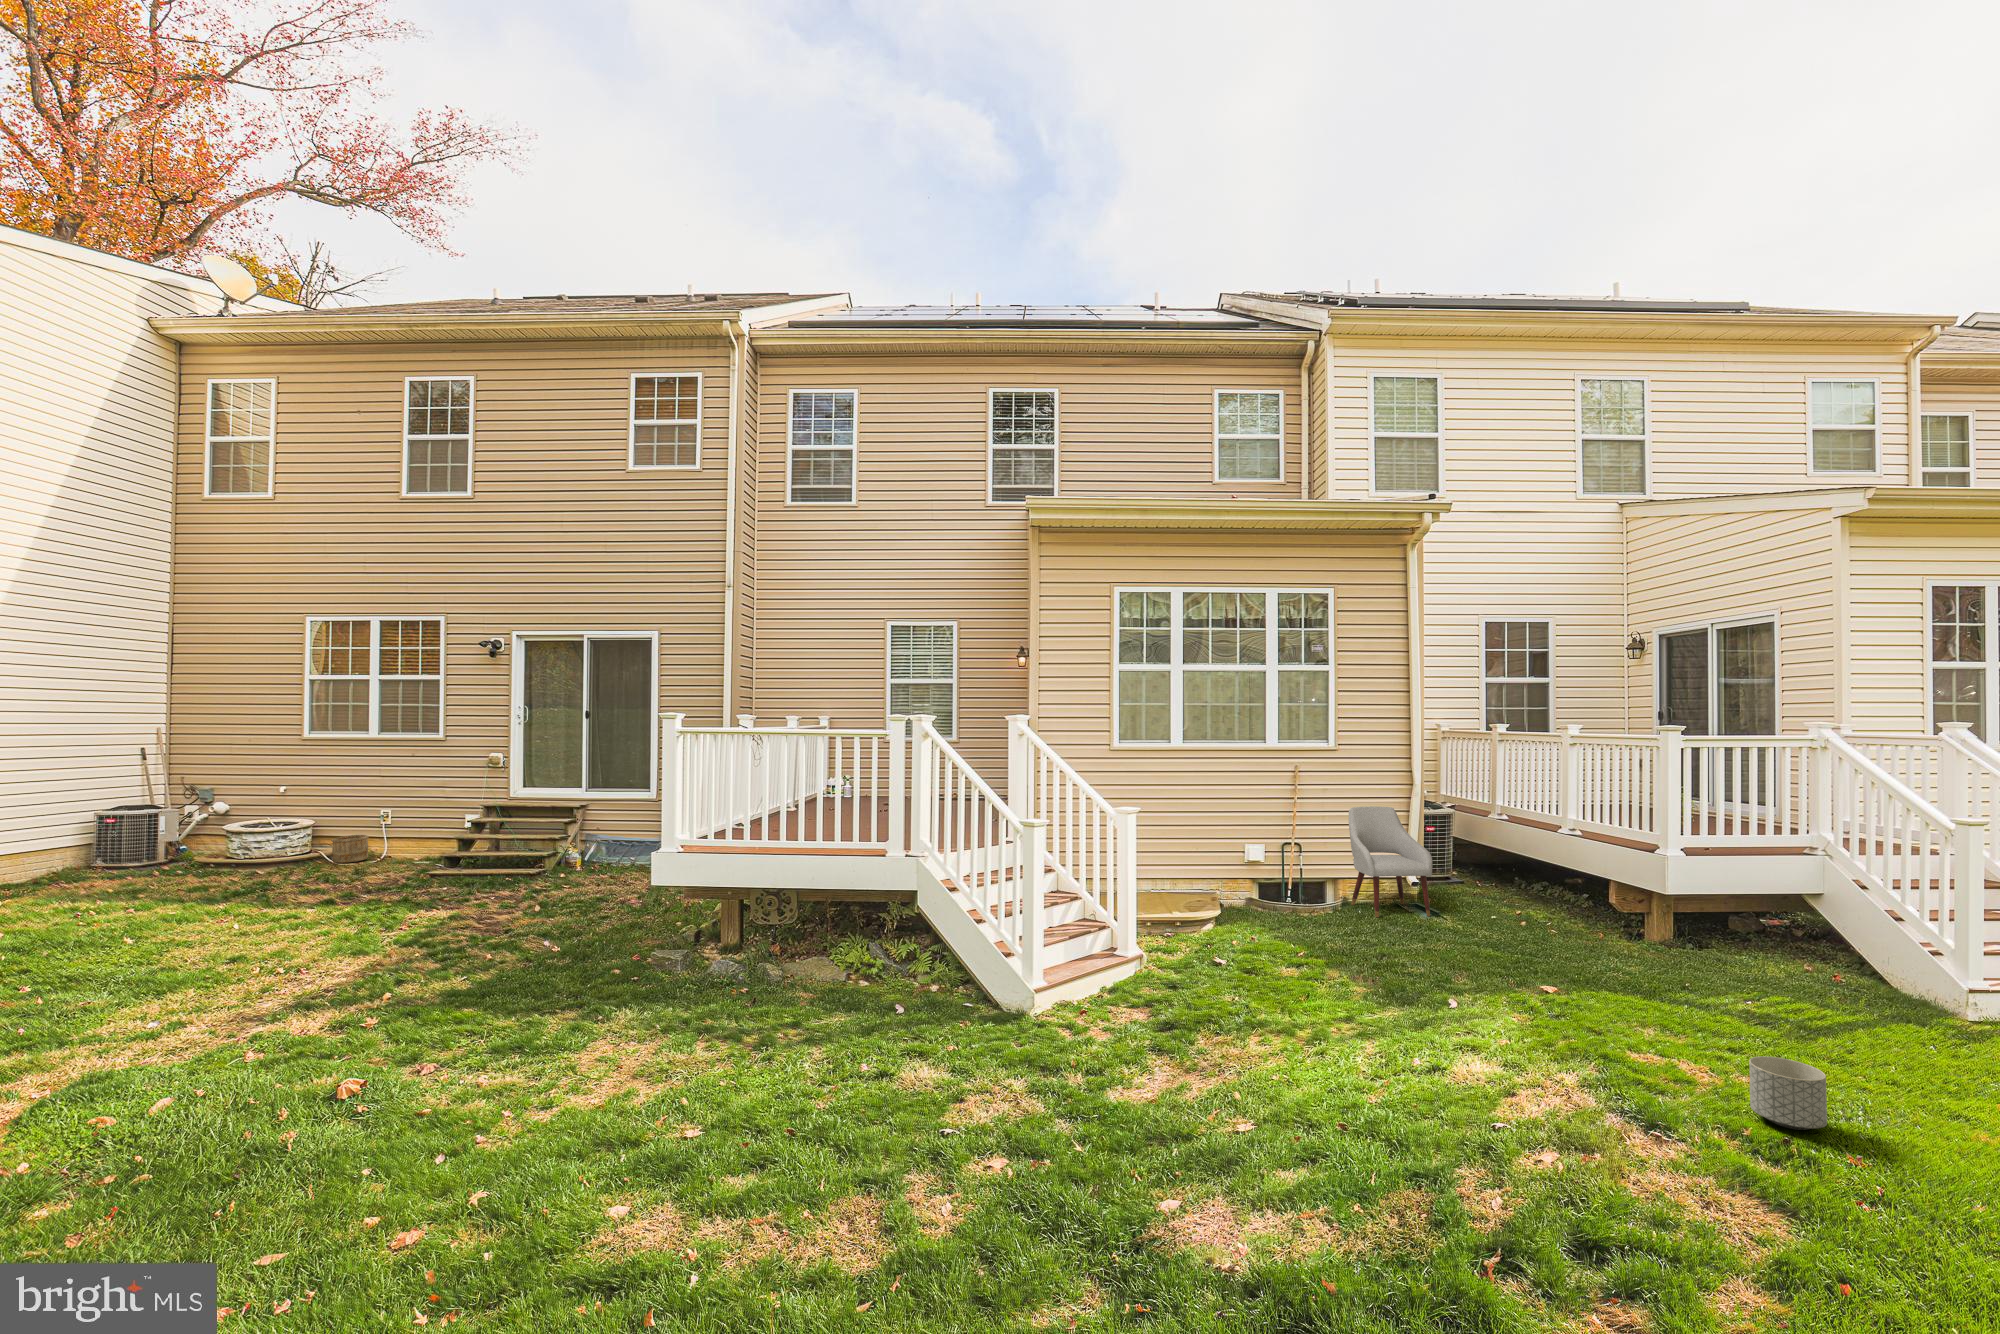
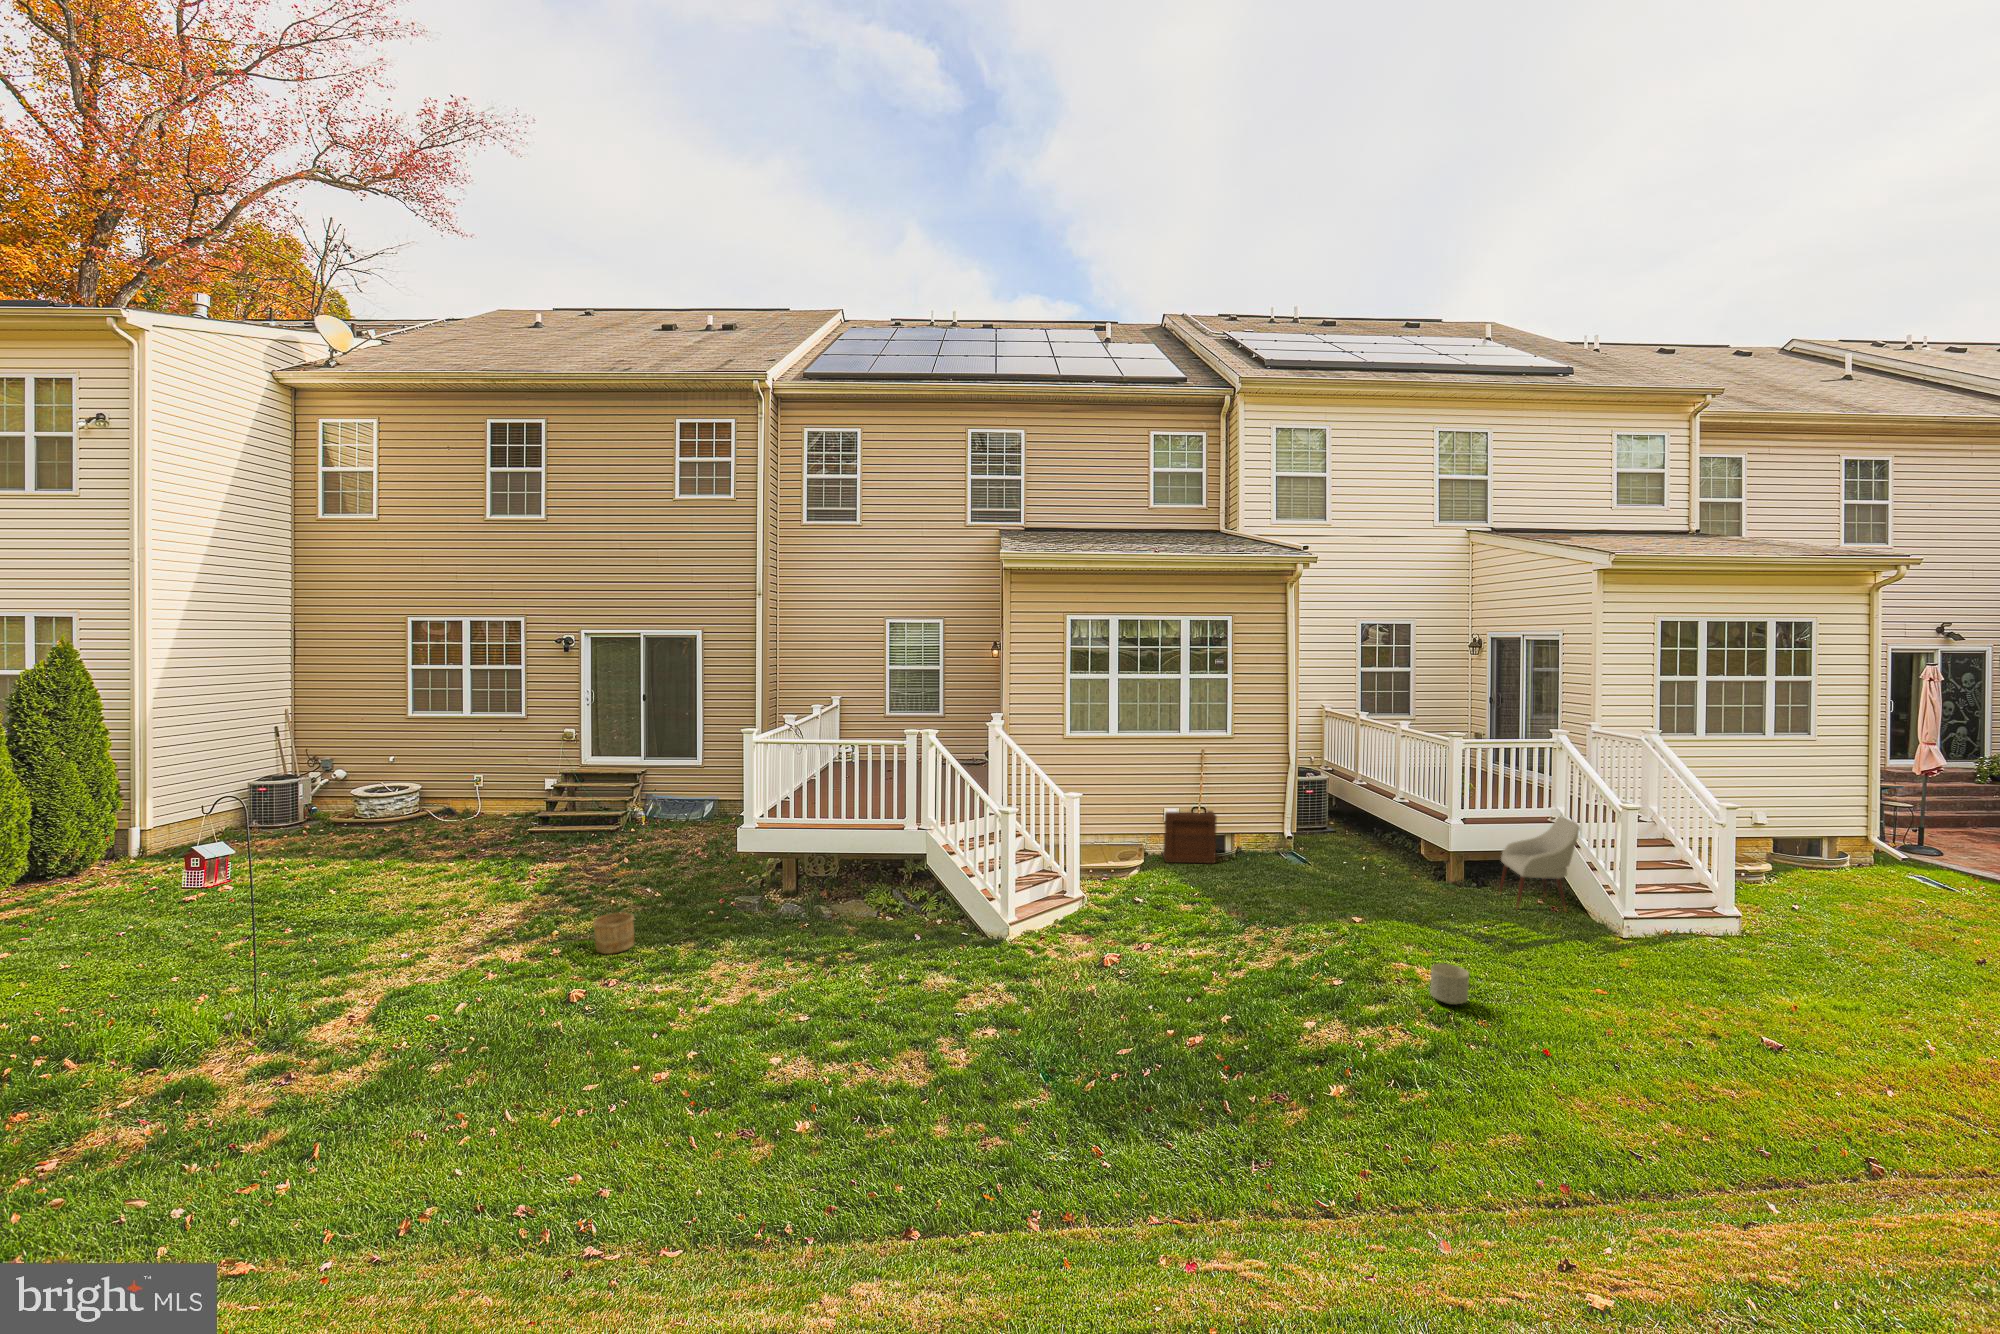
chair: present [1349,806,1432,917] -> present [1499,817,1580,912]
wooden bucket: present [331,835,369,863] -> present [593,912,634,954]
wooden crate: none [1241,837,1322,917] -> present [1162,811,1217,864]

